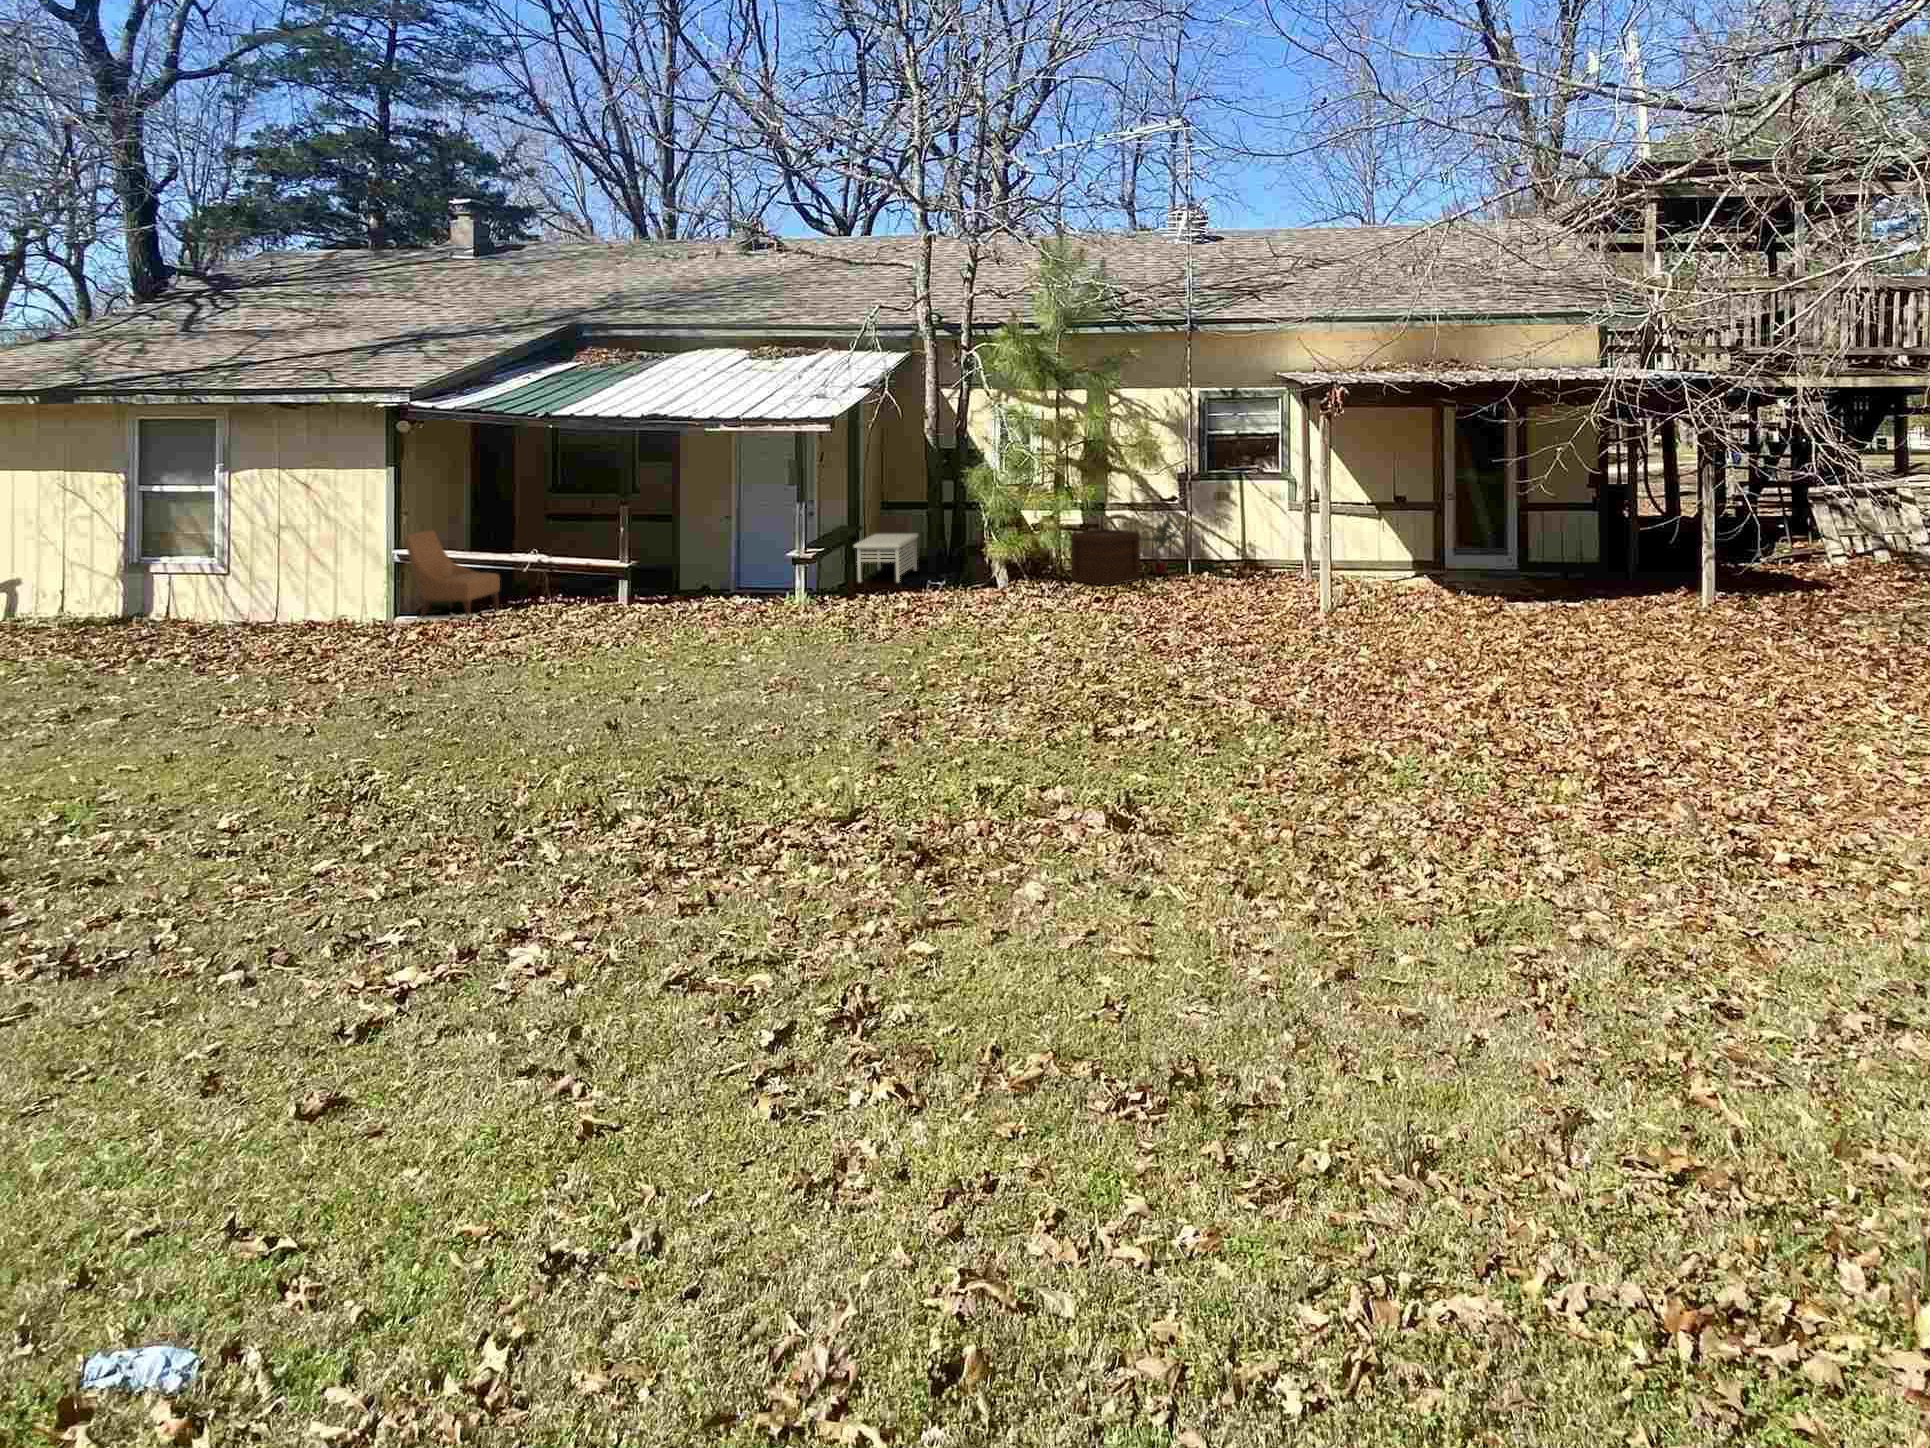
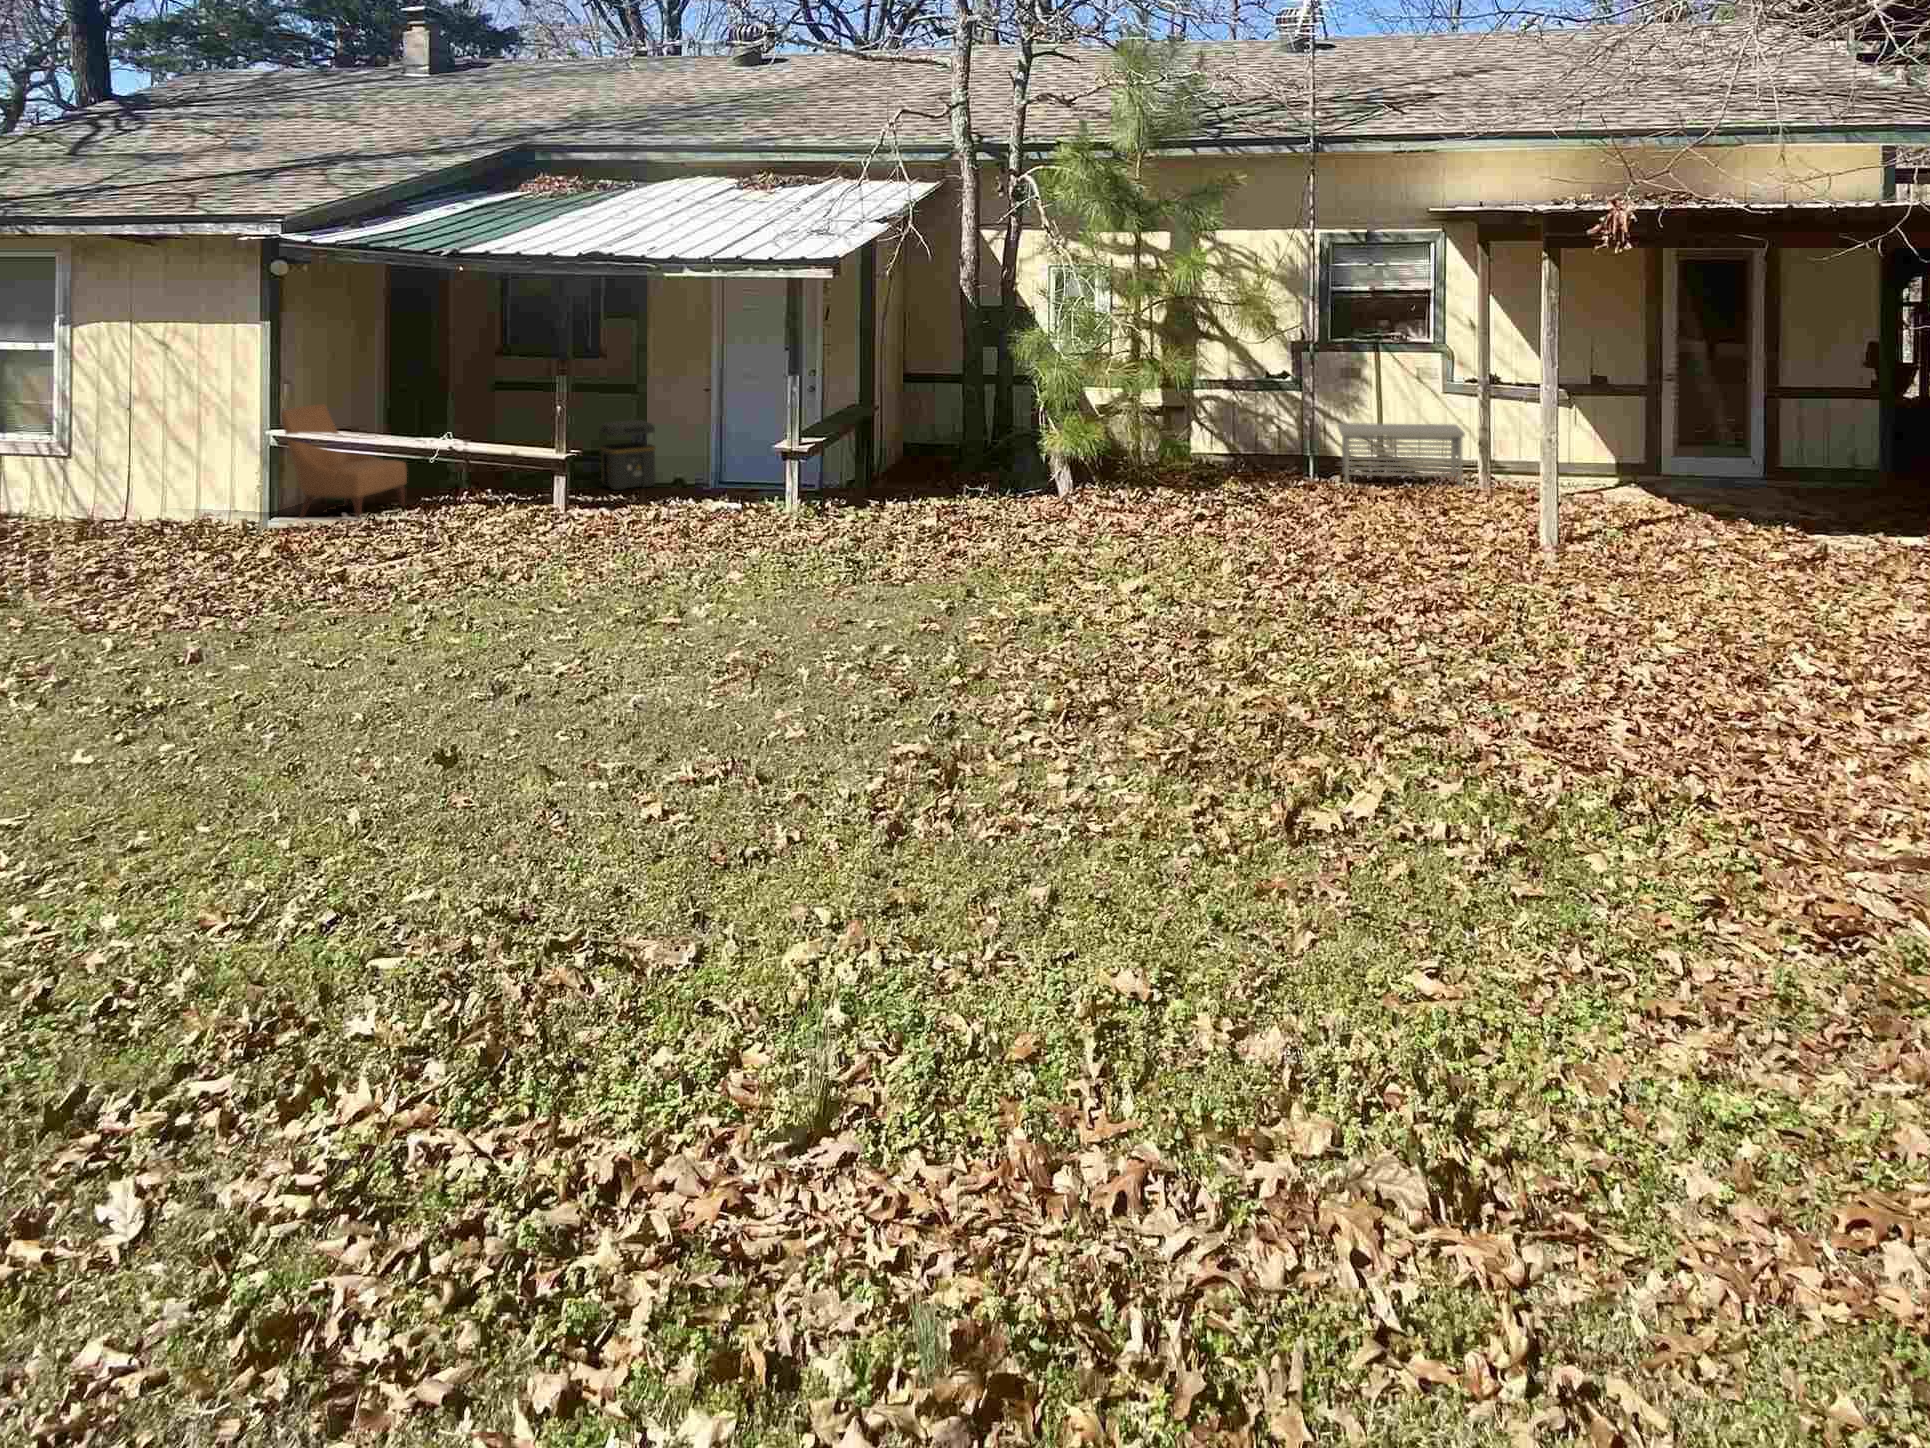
potted tree: present [1140,512,1182,574] -> none [1238,391,1299,475]
wooden crate: present [1071,529,1140,586] -> none [1150,414,1243,491]
storage bench: present [854,534,918,582] -> present [1338,423,1465,485]
toolbox: none [646,540,691,594] -> present [600,420,656,490]

